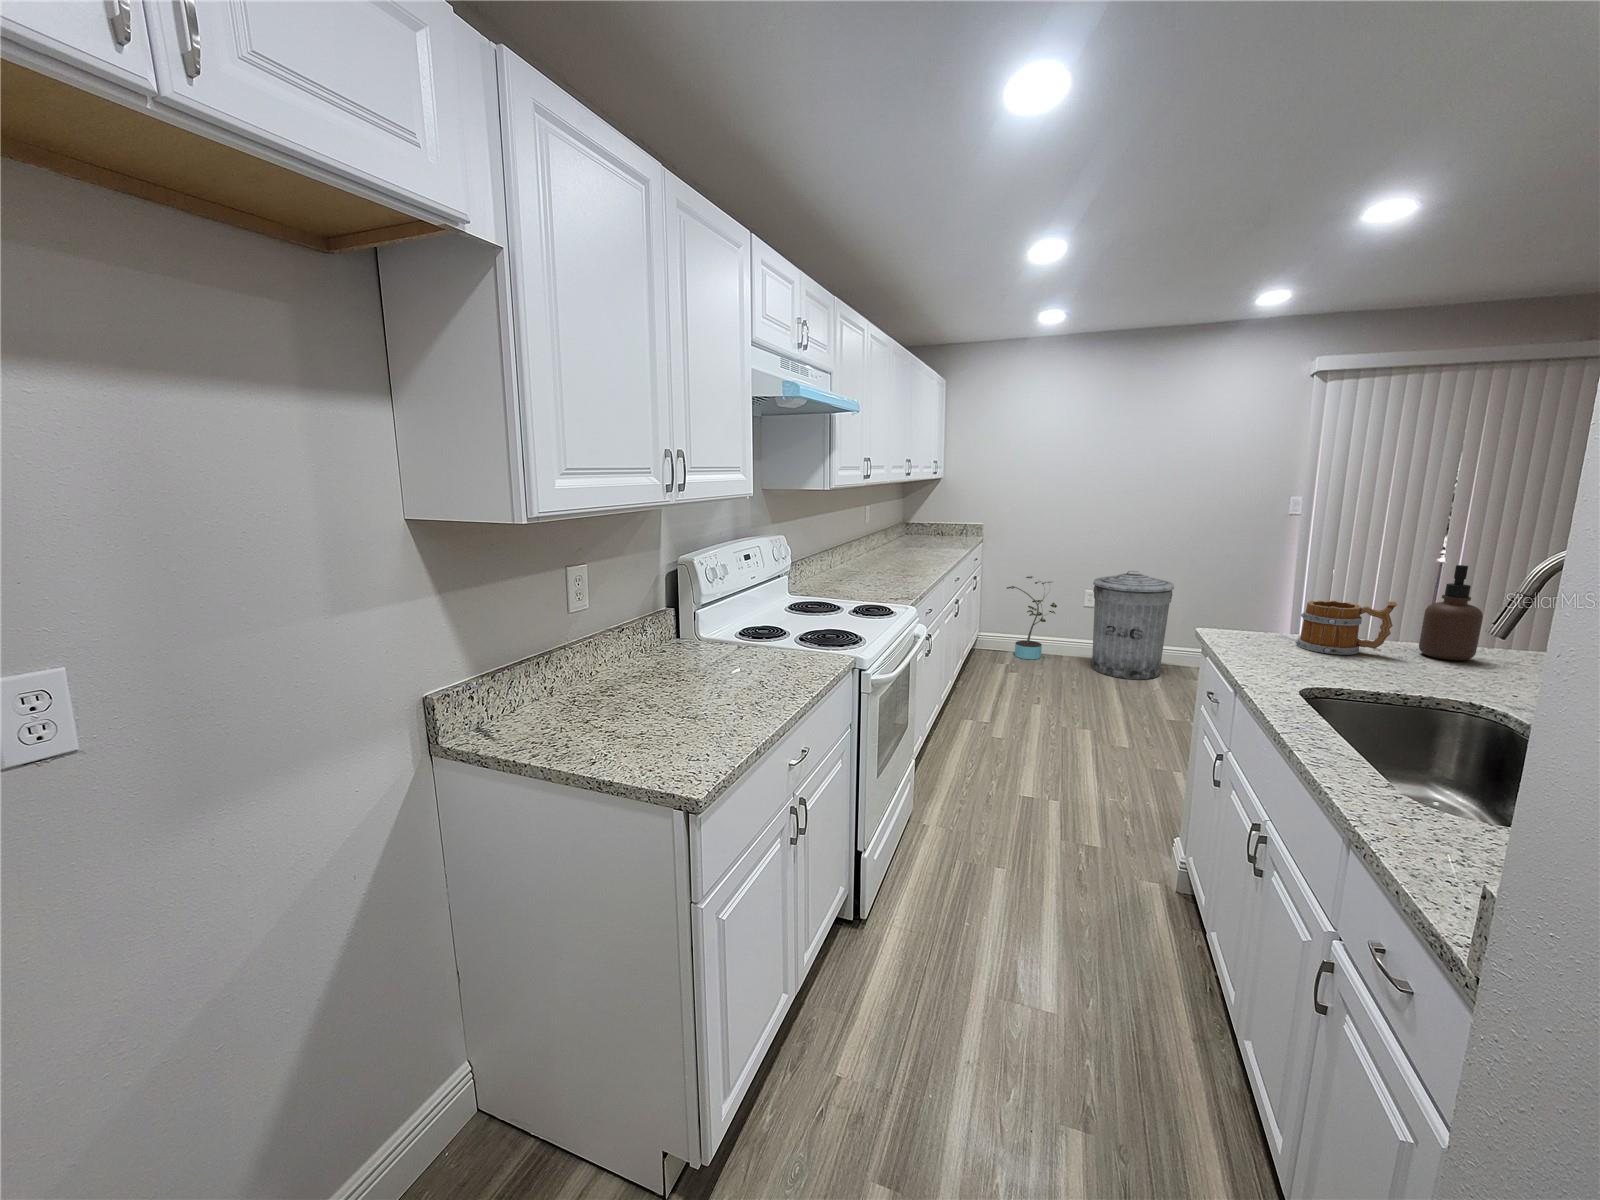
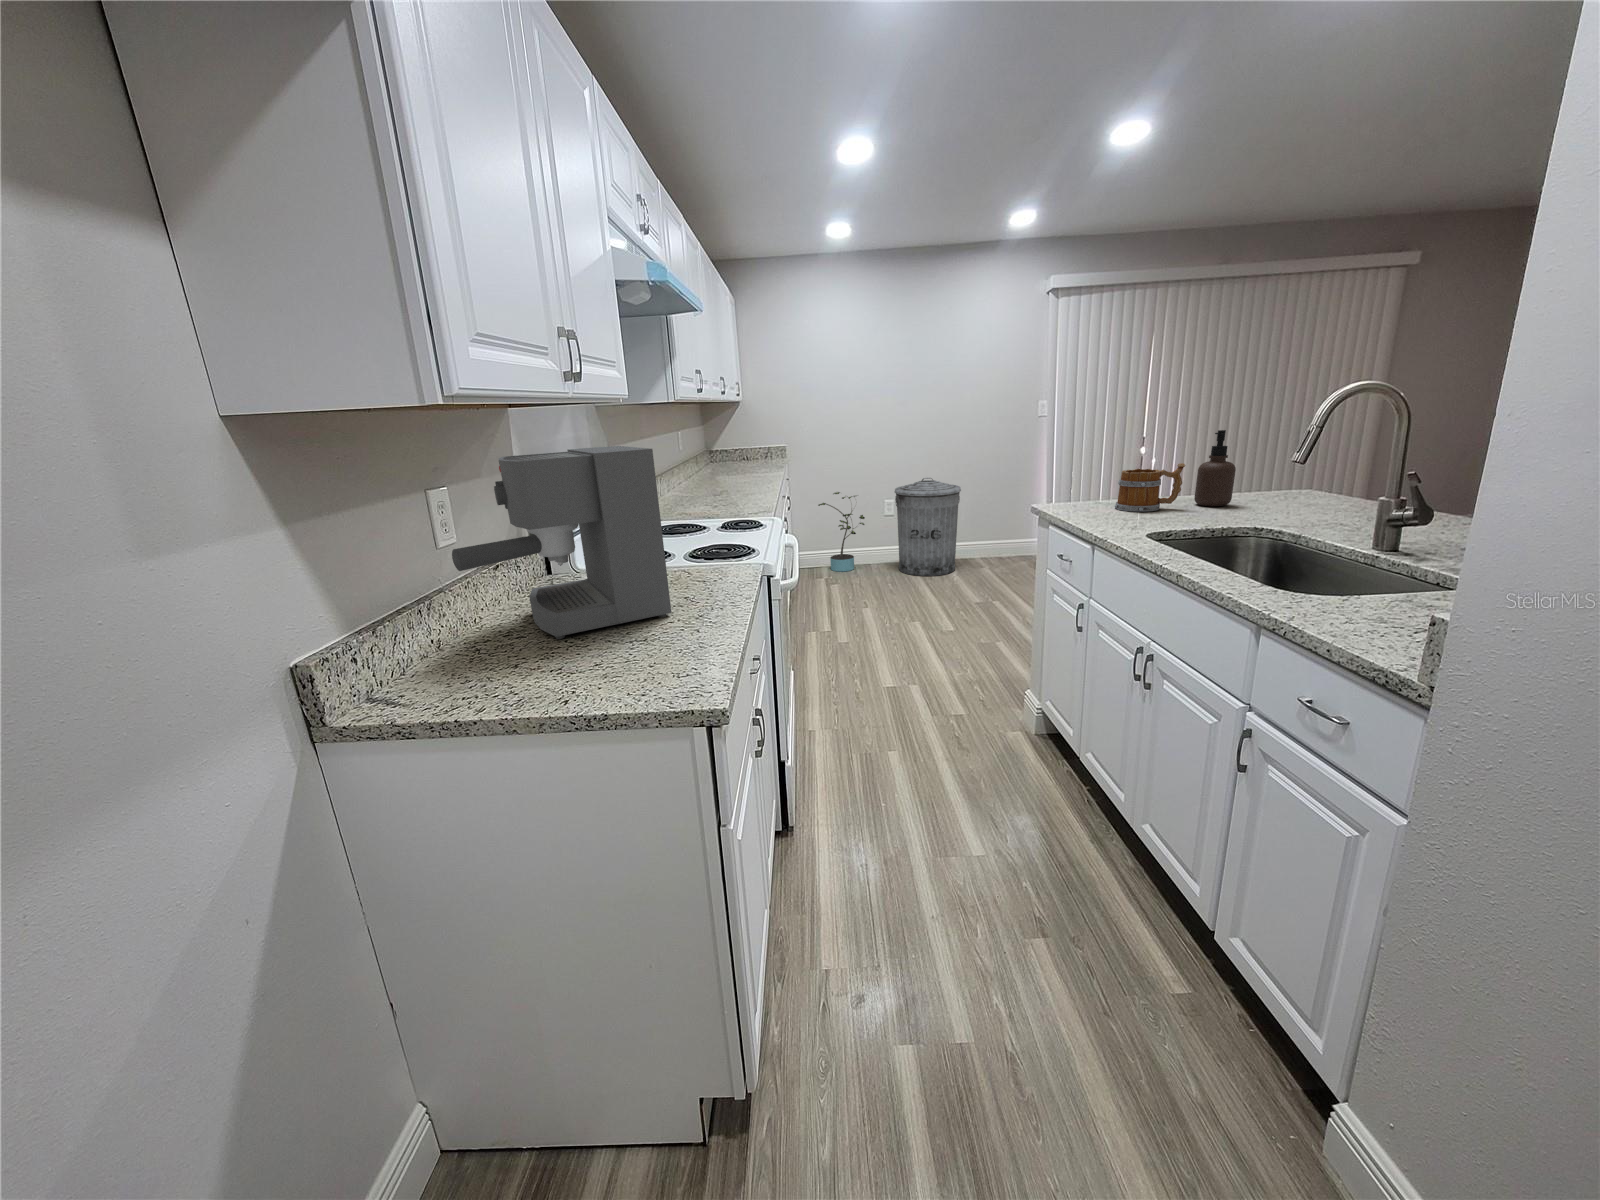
coffee maker: none [566,543,729,703] -> present [452,446,671,639]

